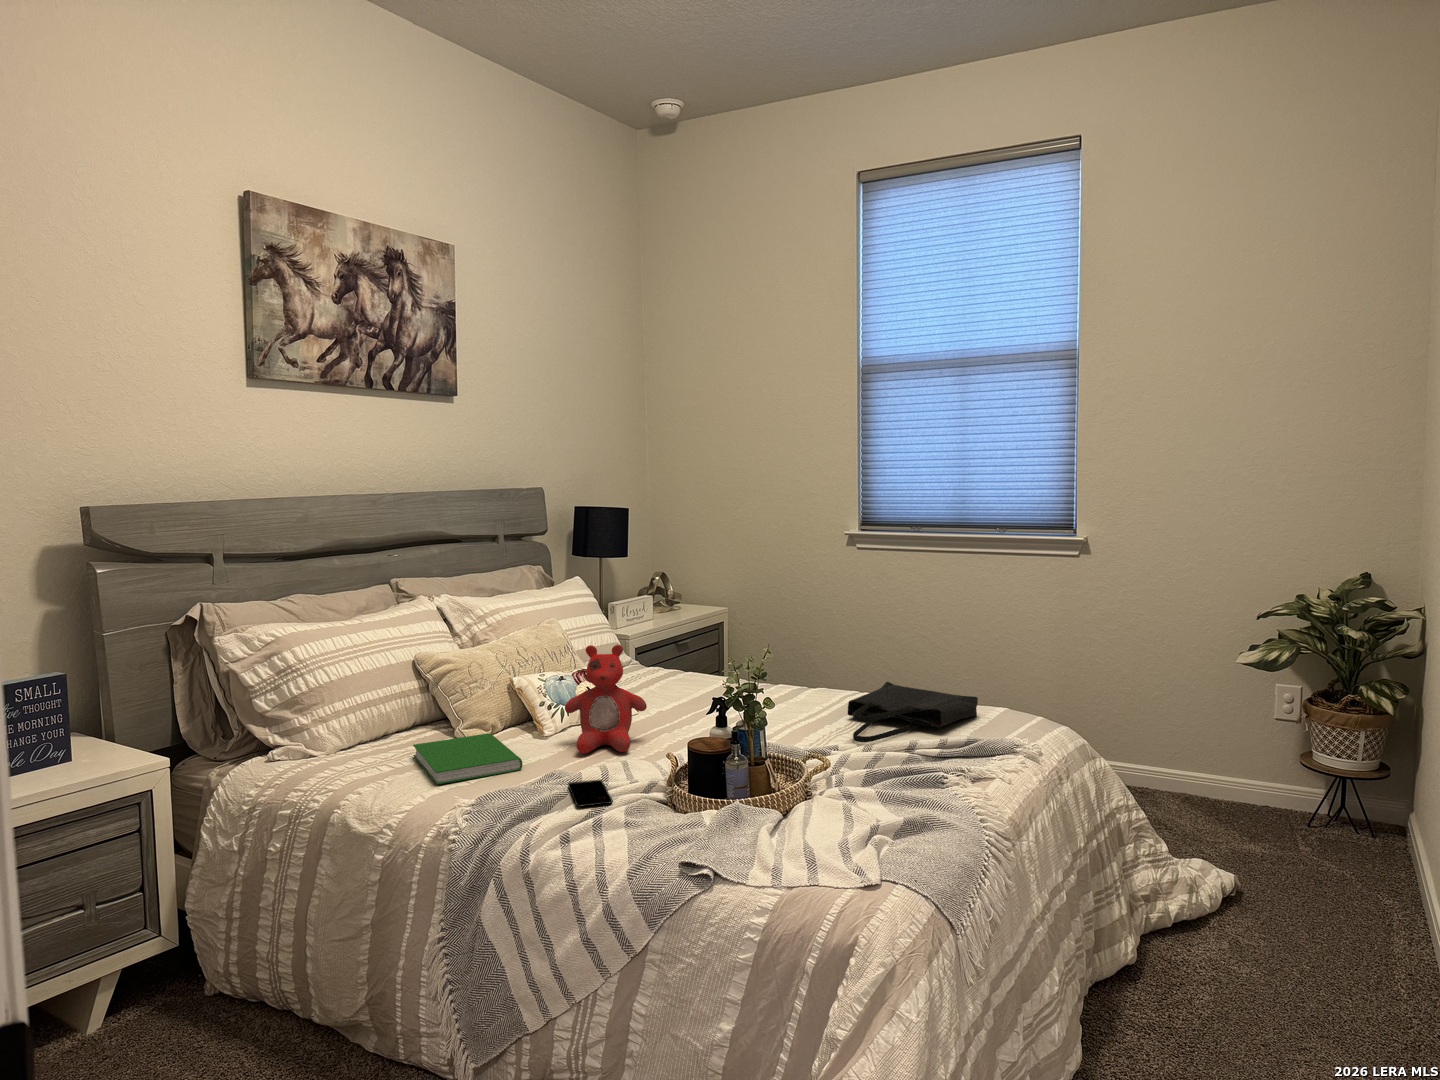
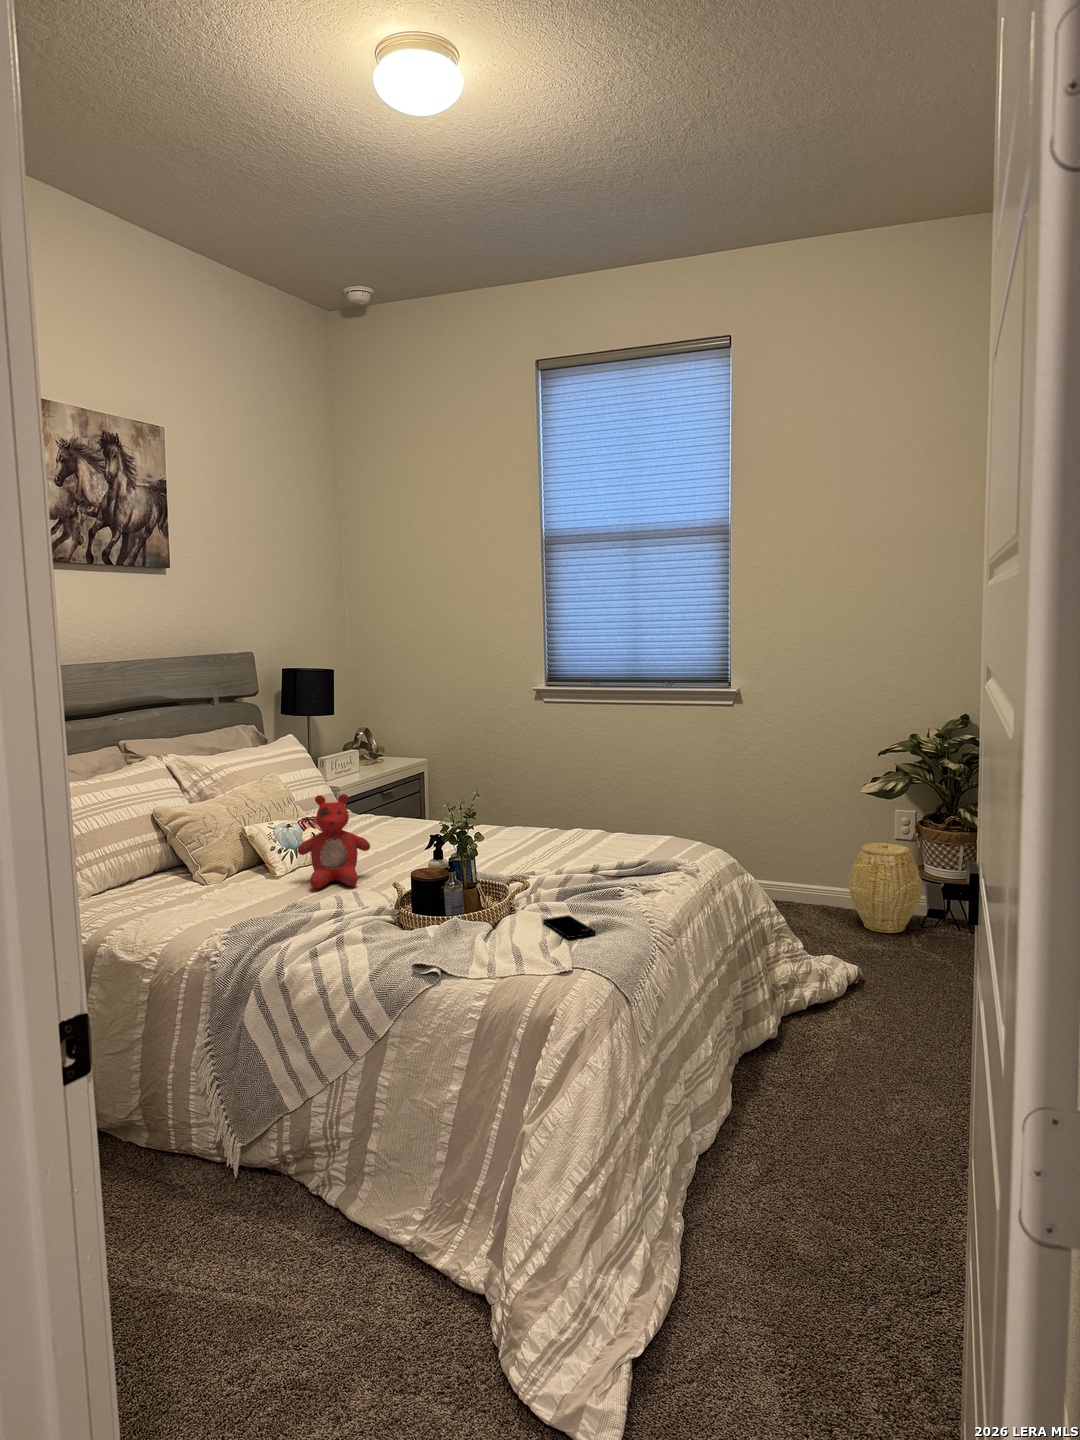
tote bag: present [848,682,978,742] -> none [542,819,650,869]
woven basket: none [1216,722,1312,832] -> present [849,843,922,933]
hardcover book: present [413,733,522,785] -> none [162,876,265,920]
smartphone: present [568,780,612,807] -> present [543,915,596,938]

